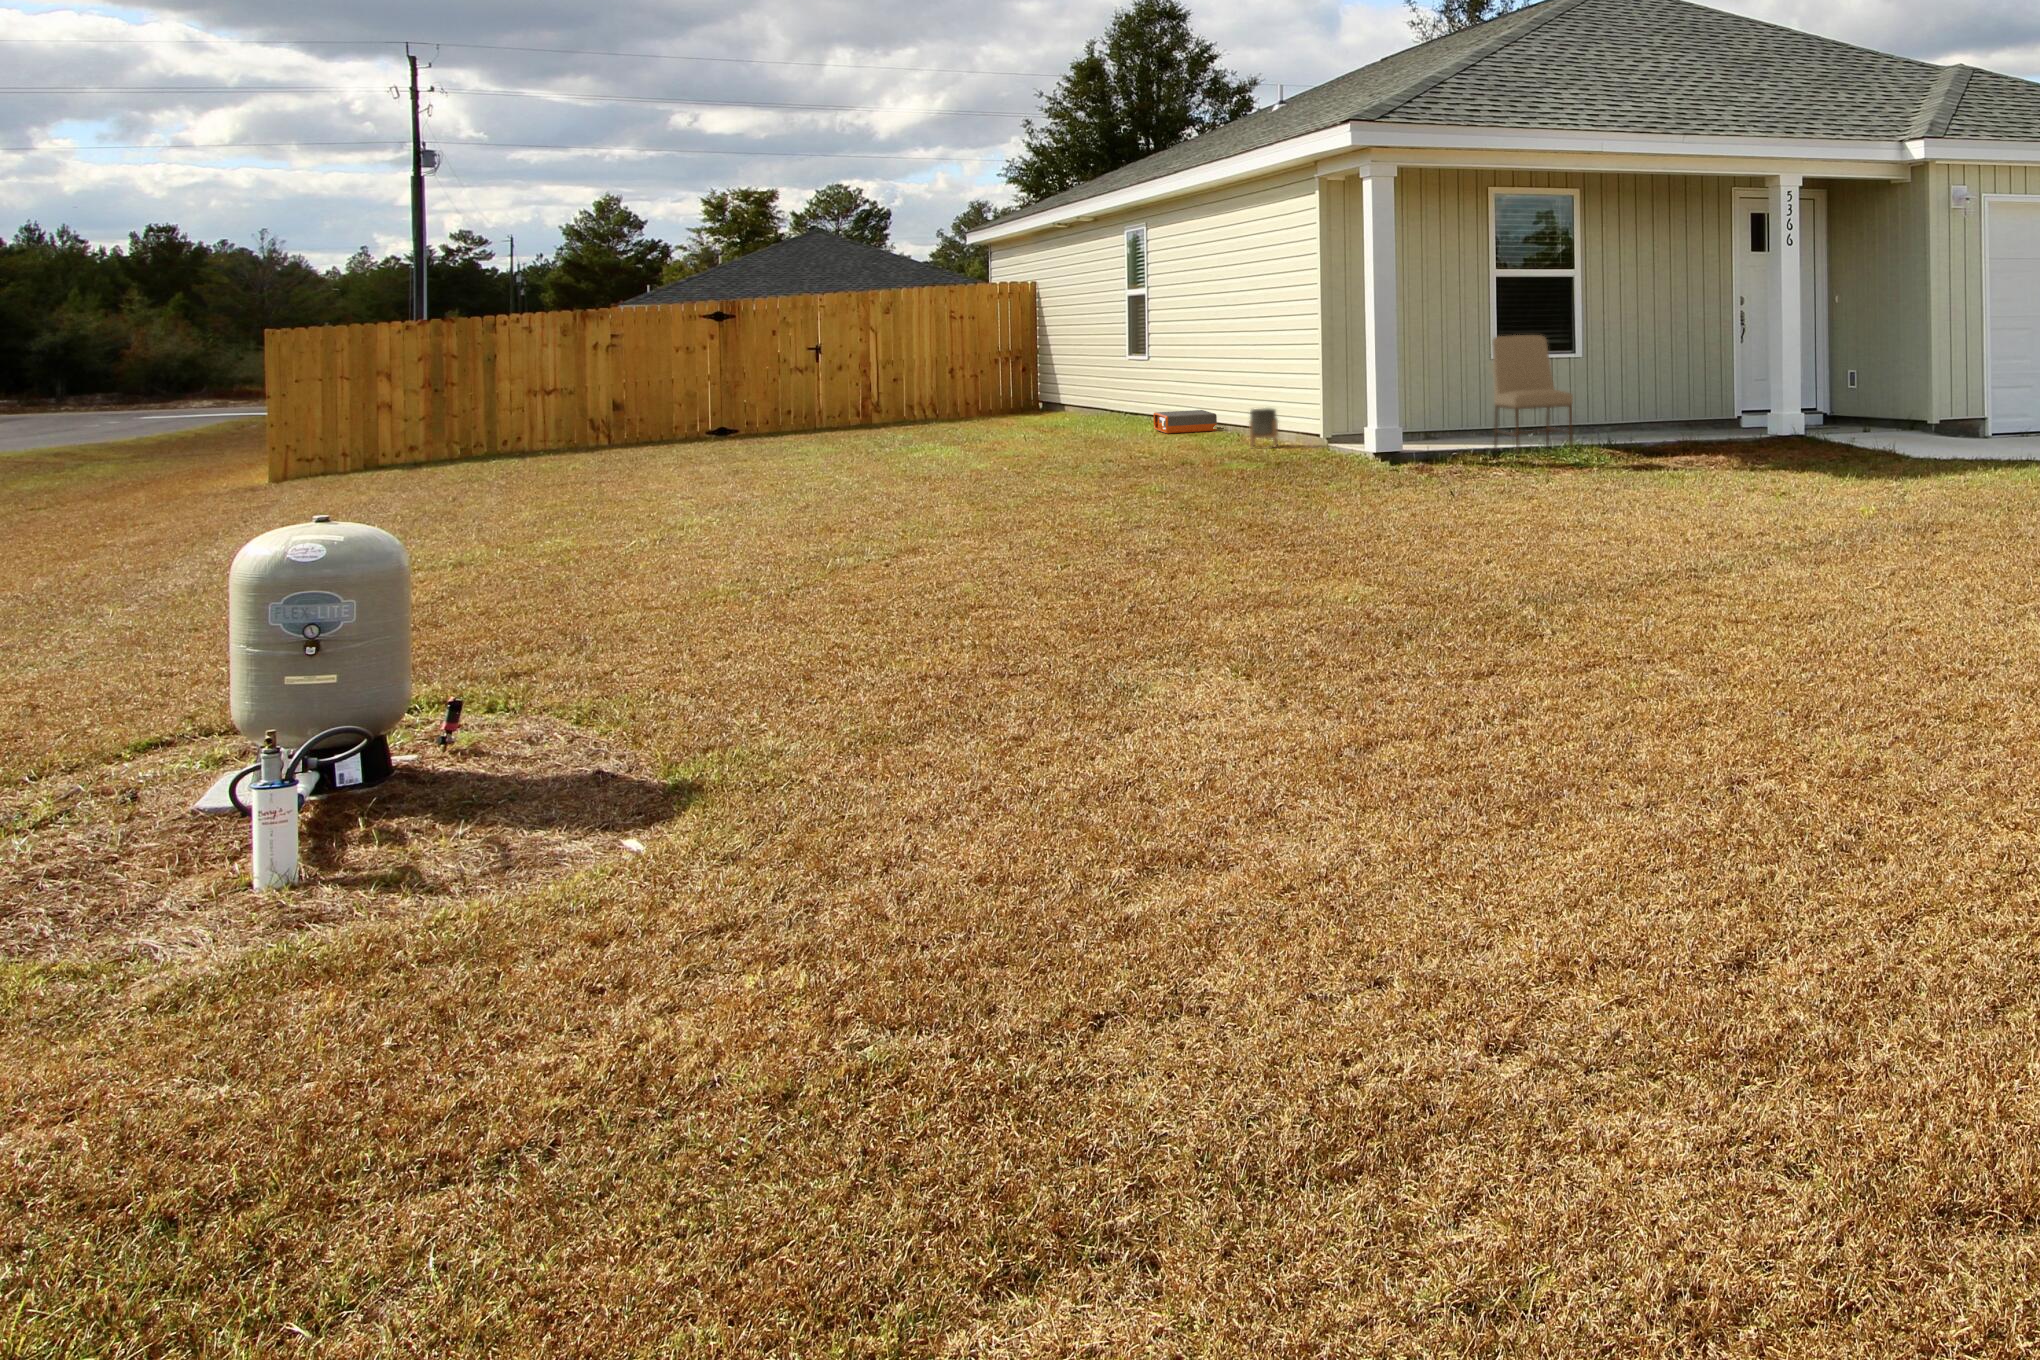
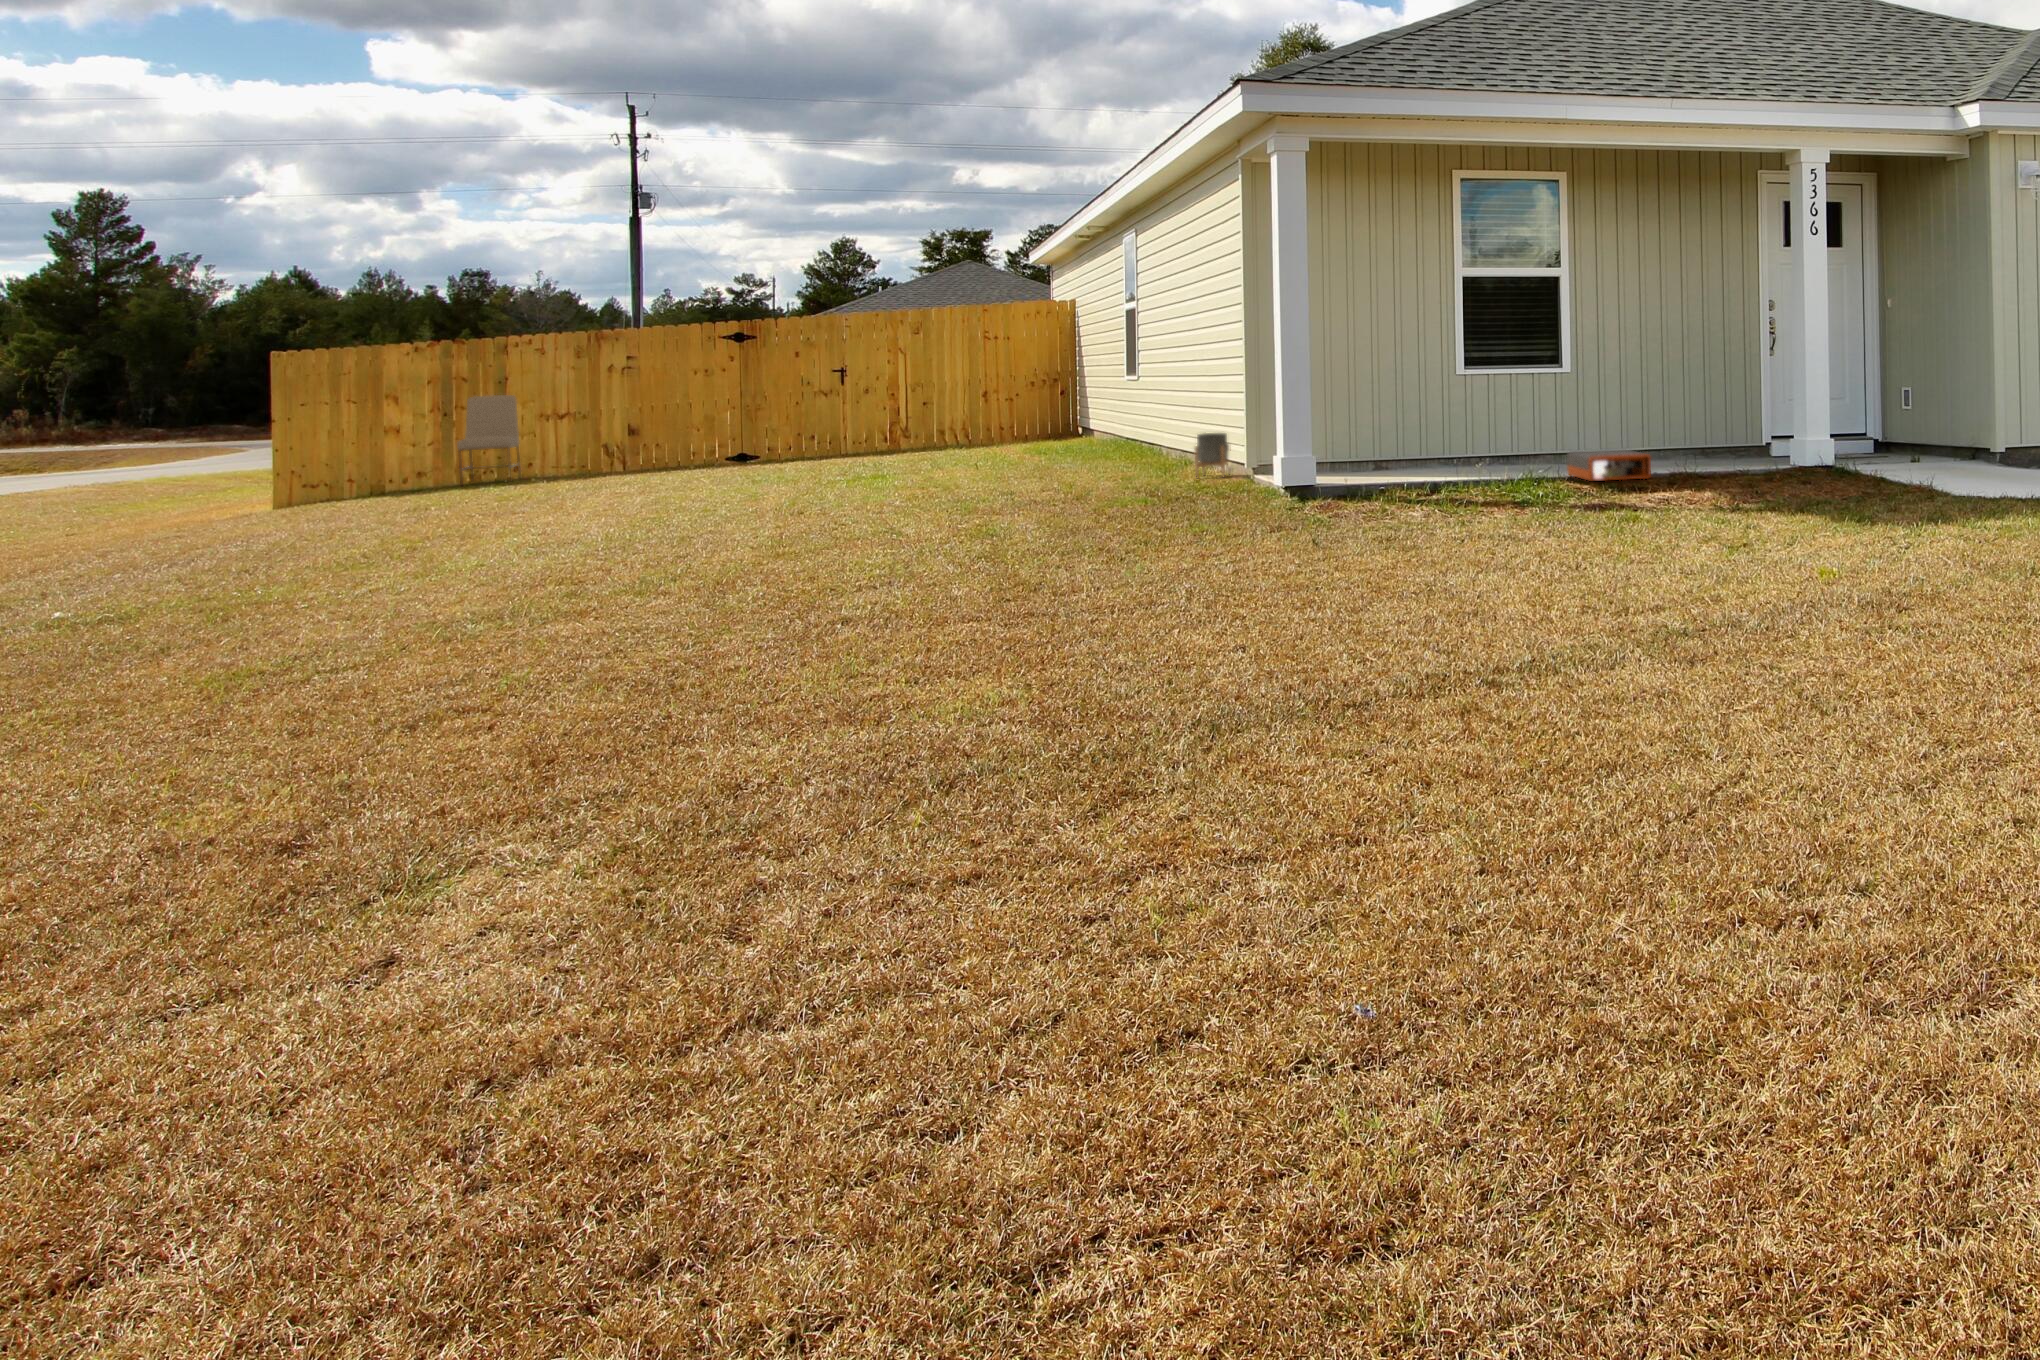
chair: present [1492,335,1573,456] -> present [457,395,520,485]
storage box: present [1153,410,1217,434] -> present [1567,450,1651,481]

